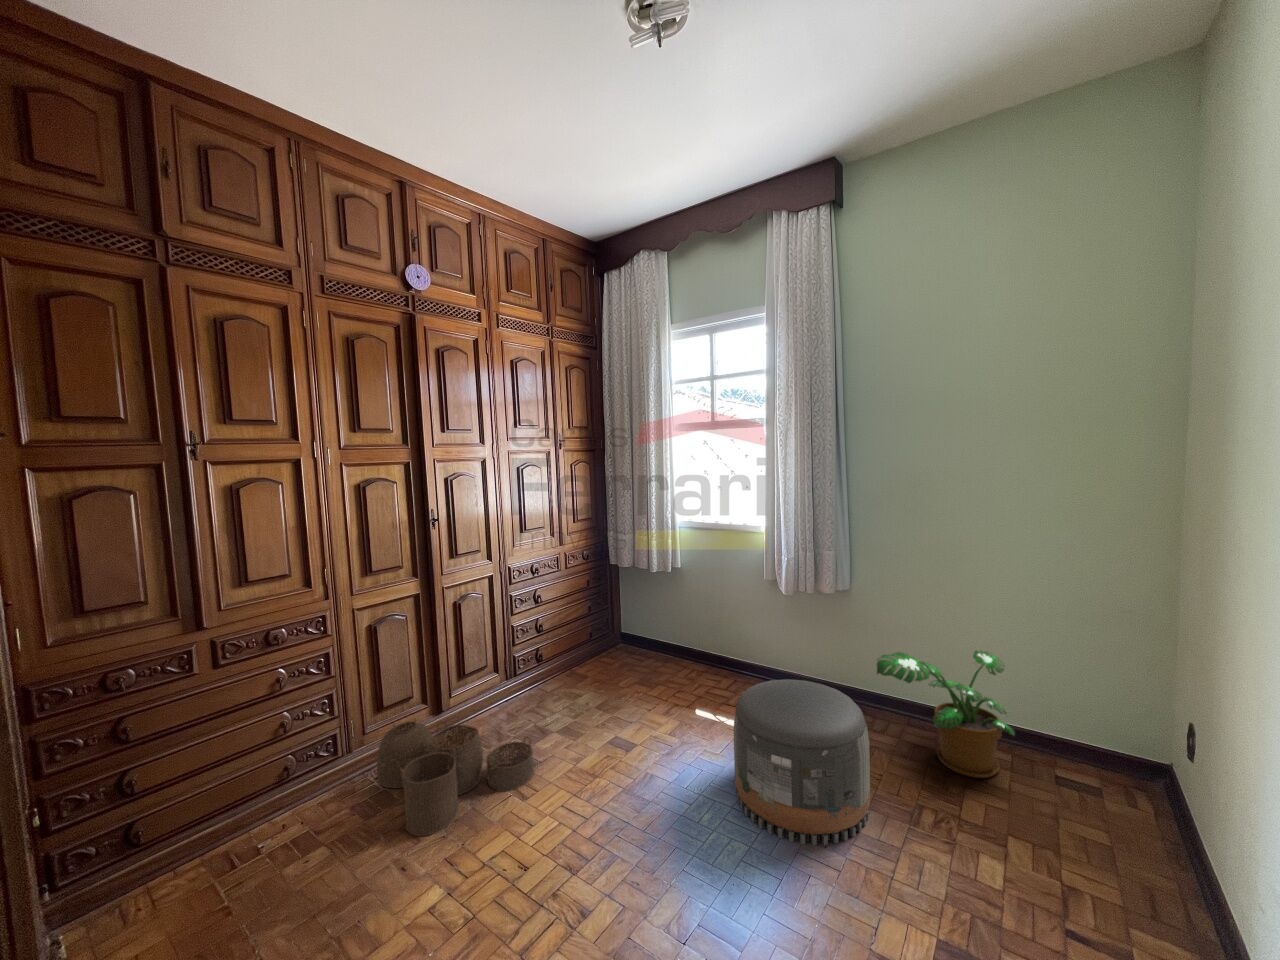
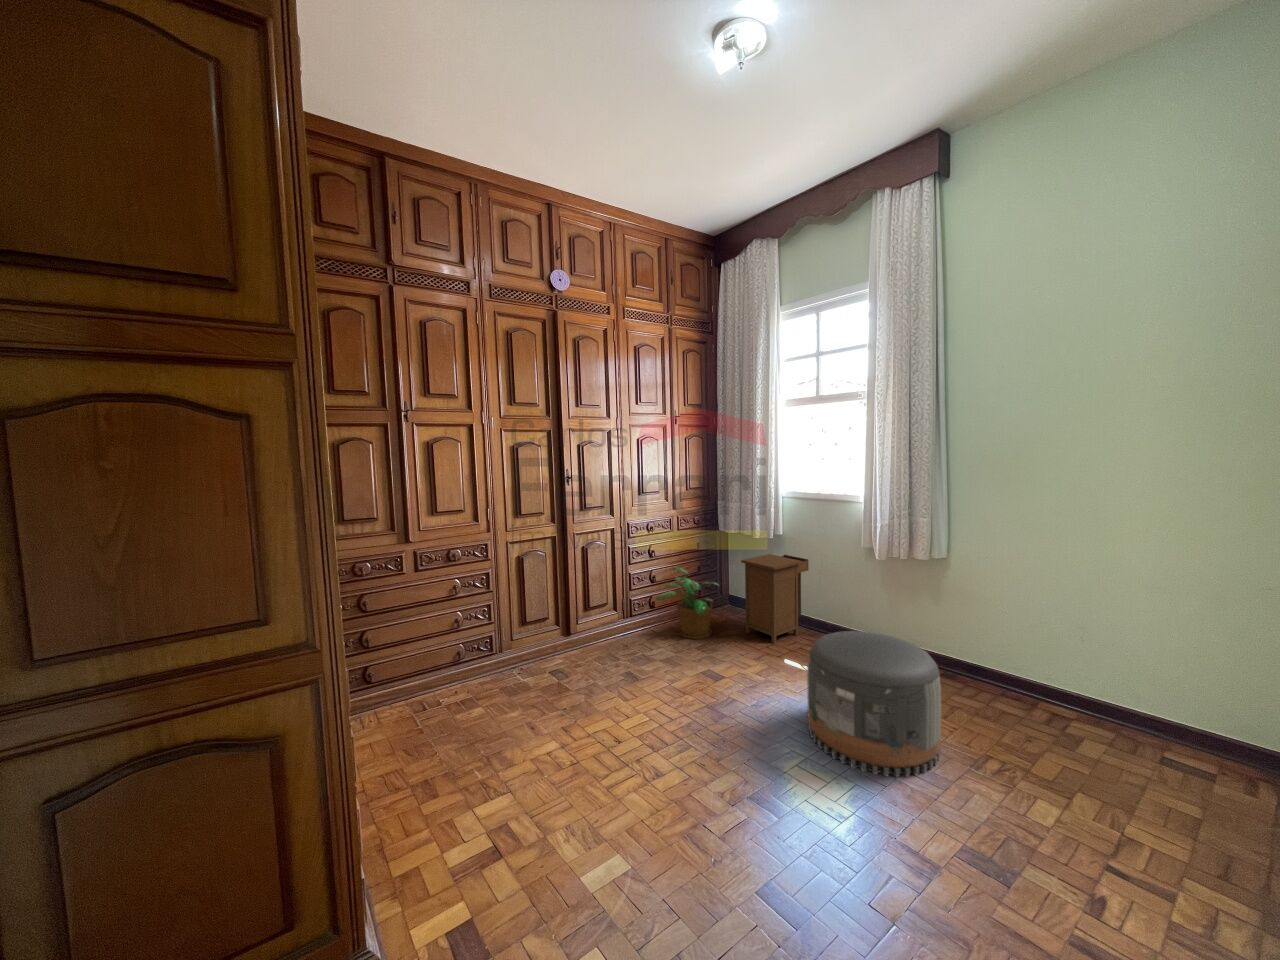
nightstand: none [641,589,710,691] -> present [741,554,809,644]
potted plant: present [877,651,1015,778] -> present [655,566,718,639]
woven basket: present [377,720,534,836] -> none [521,631,637,713]

